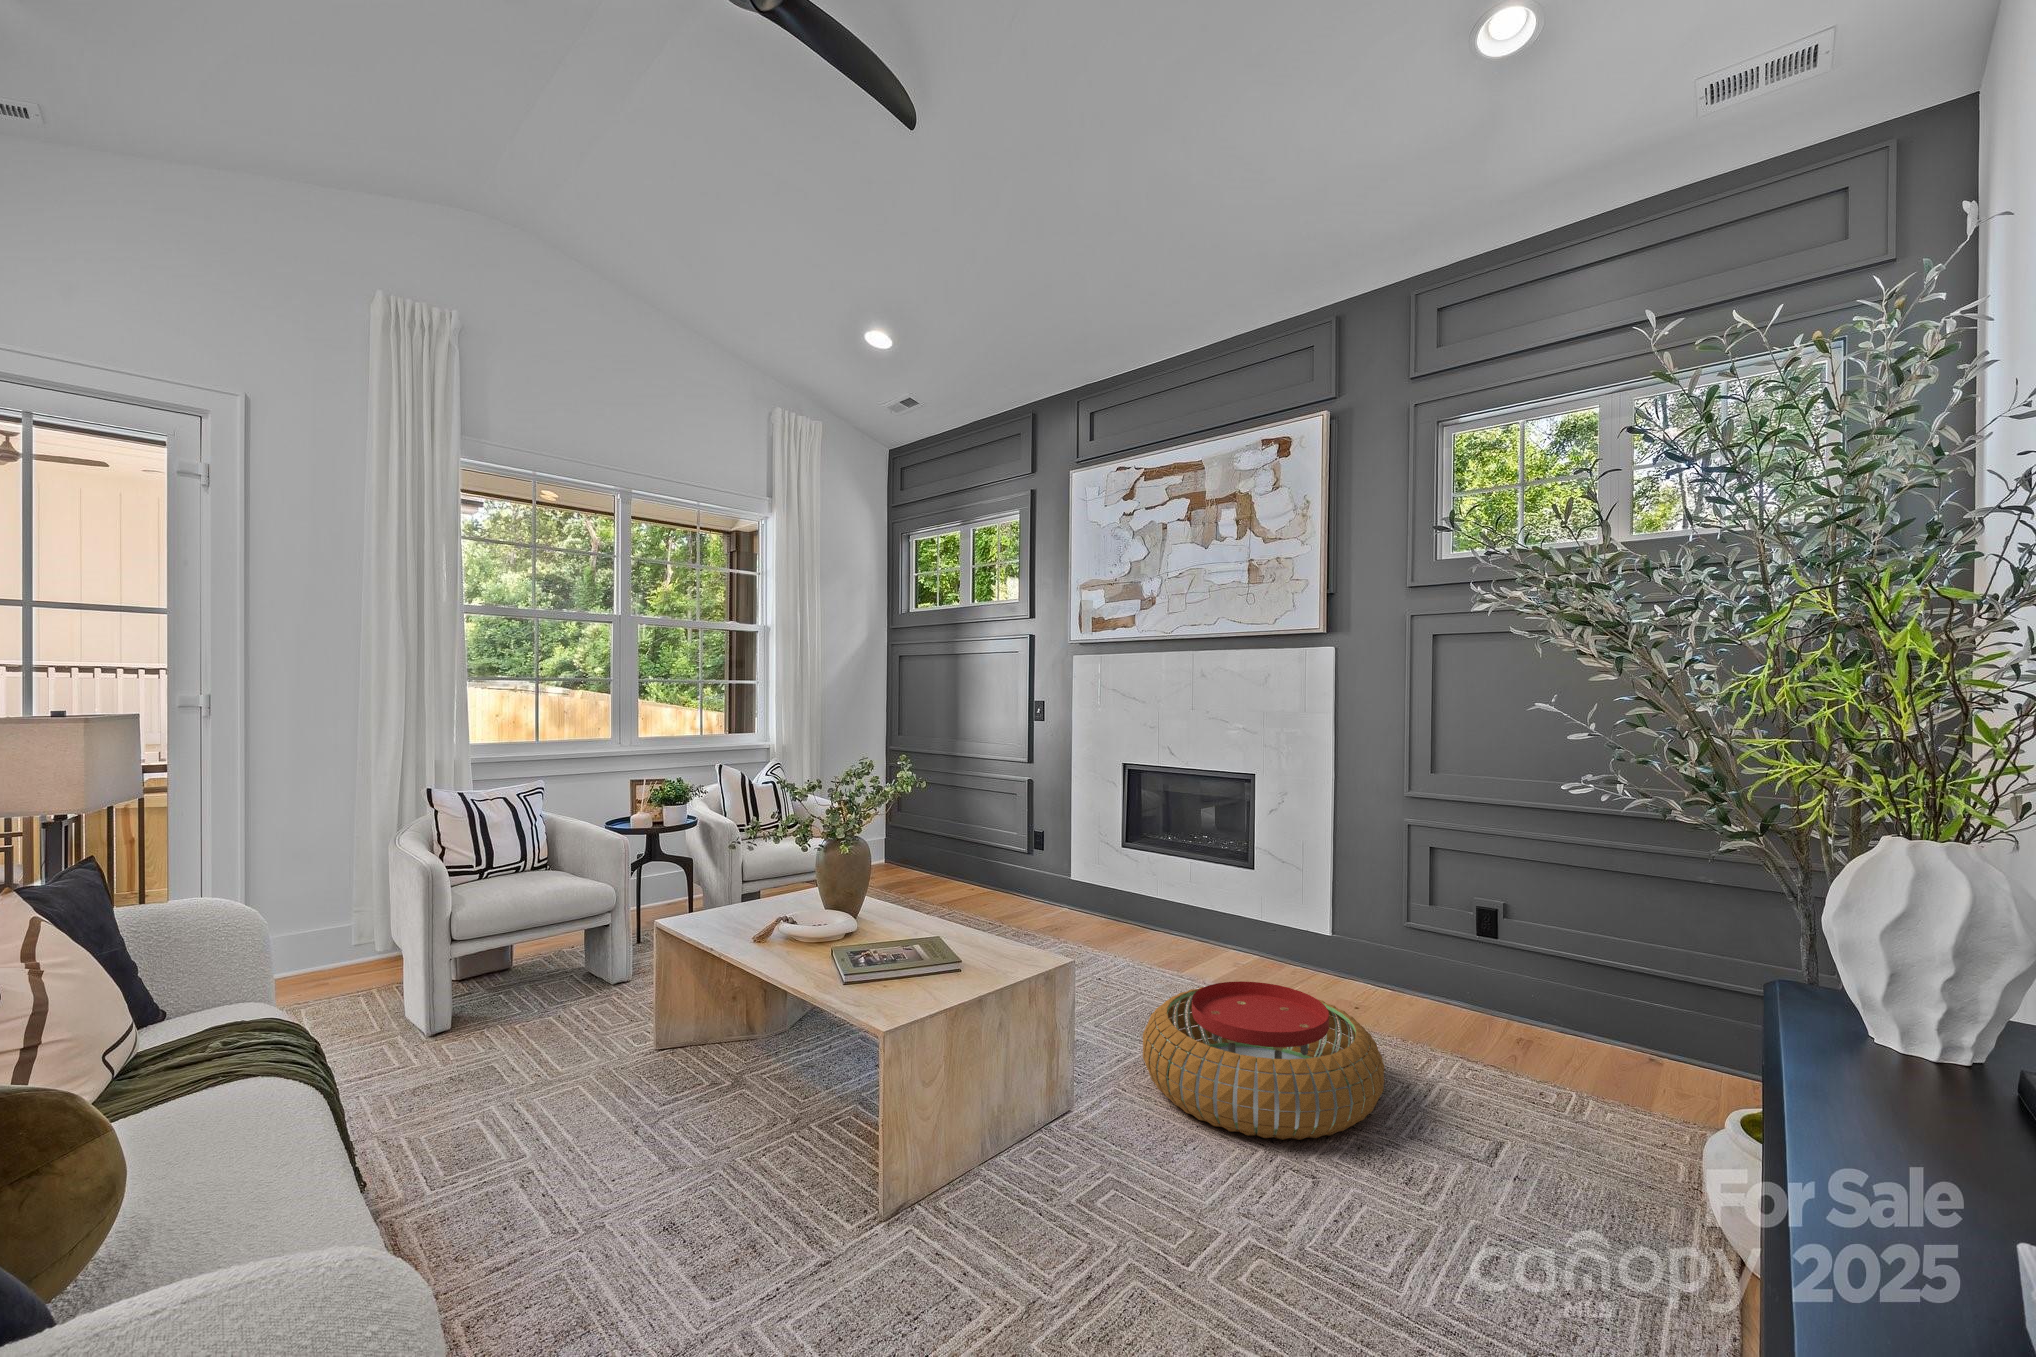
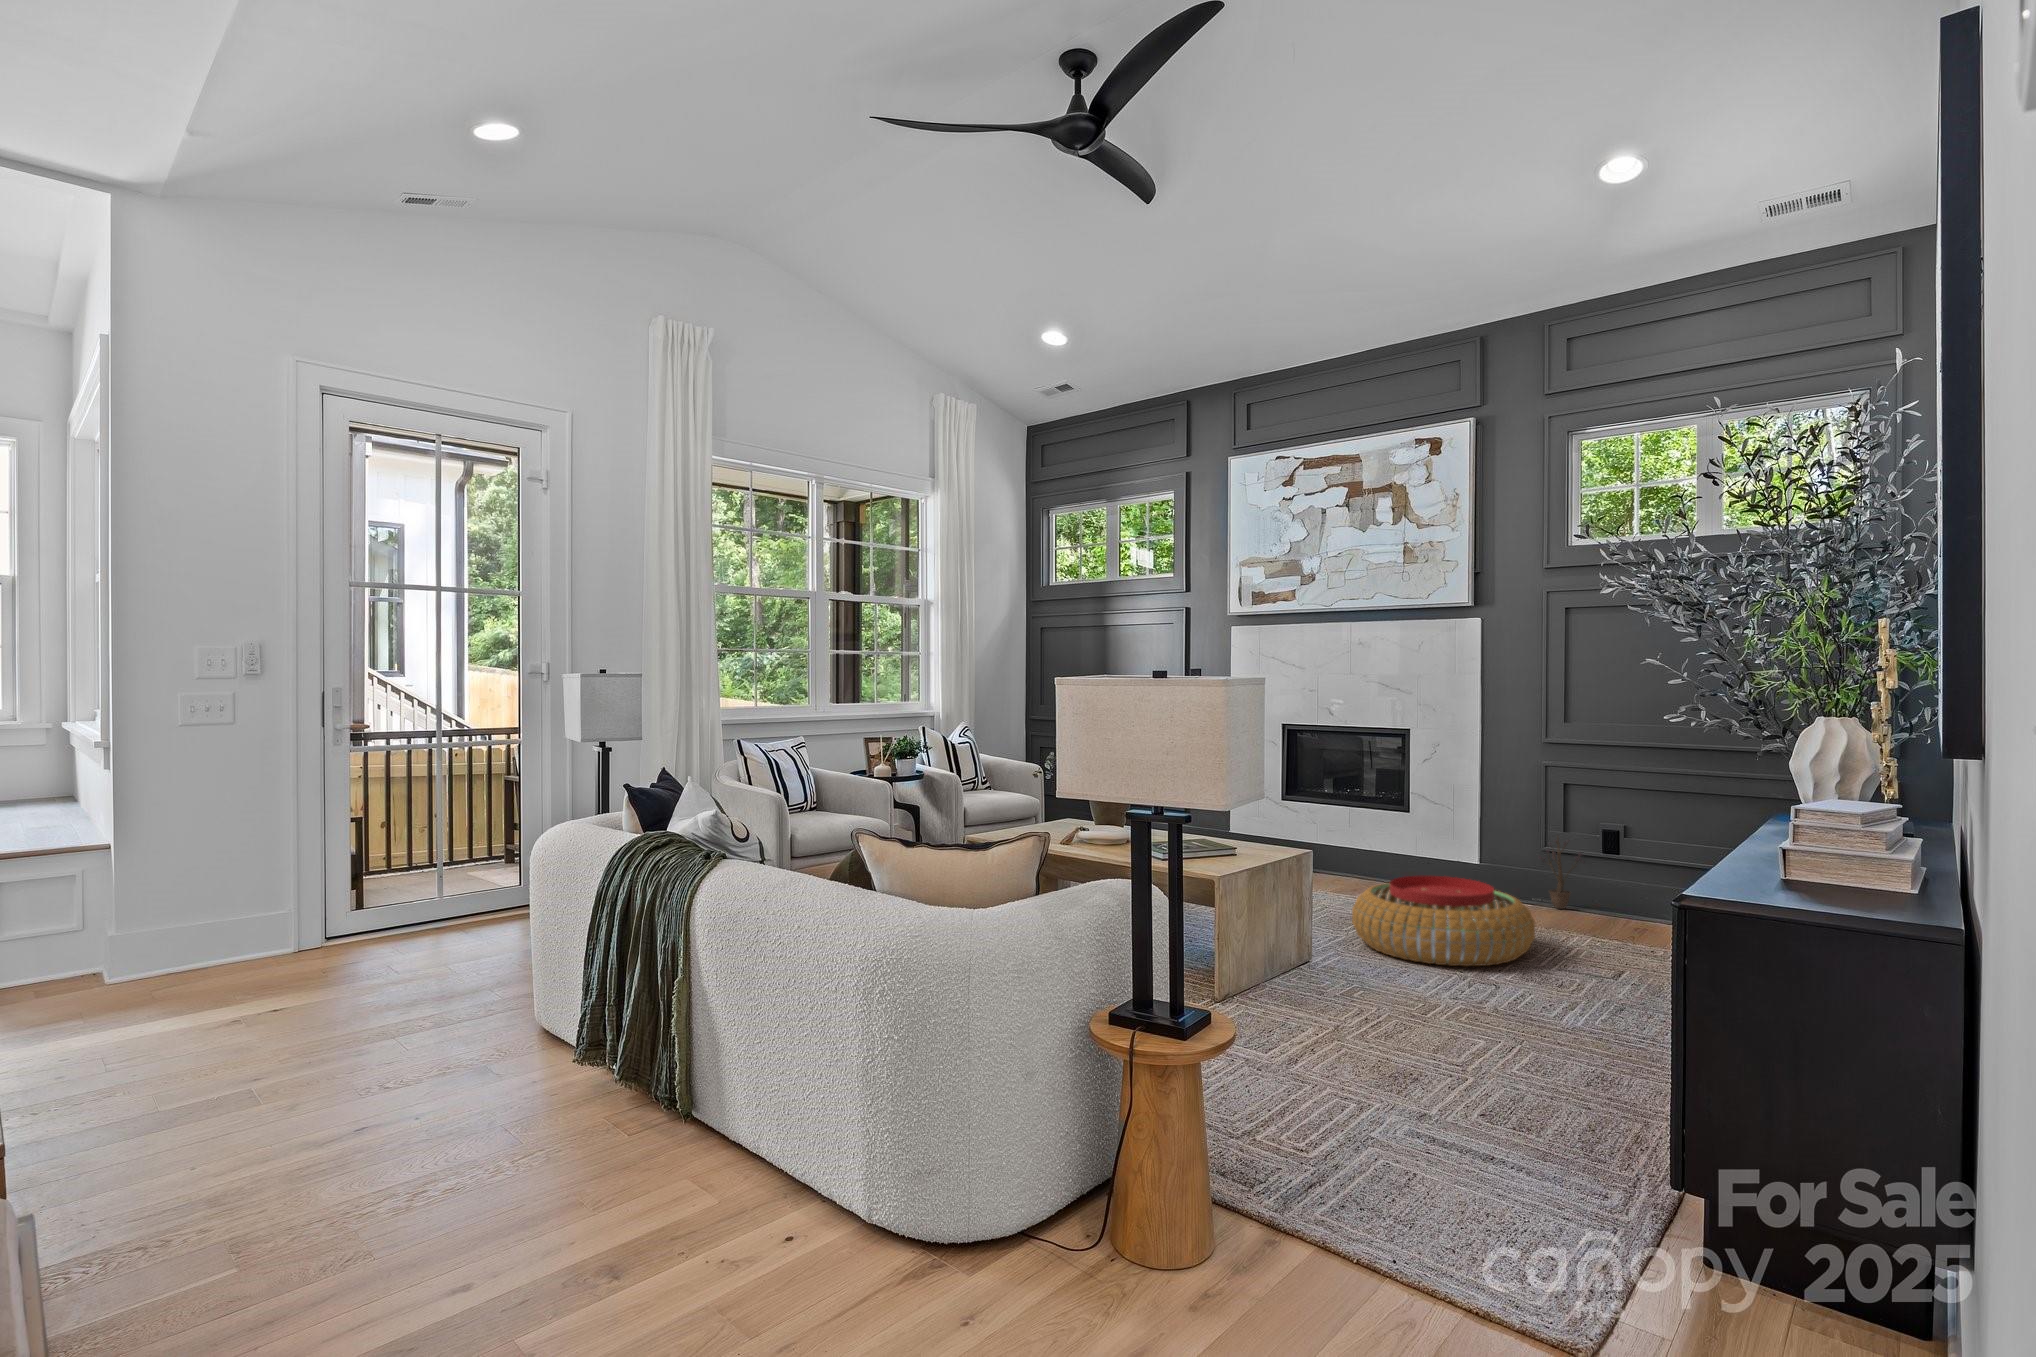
decorative plant: none [1389,913,1456,1006] -> present [1532,837,1584,909]

